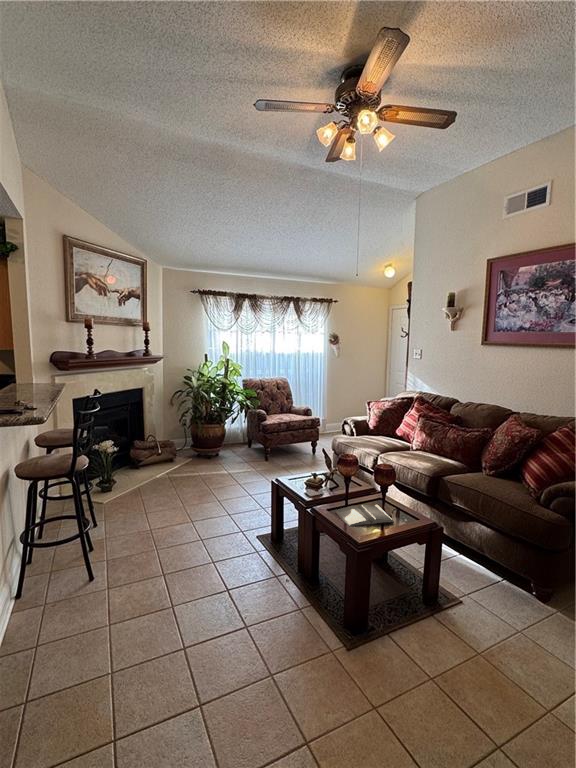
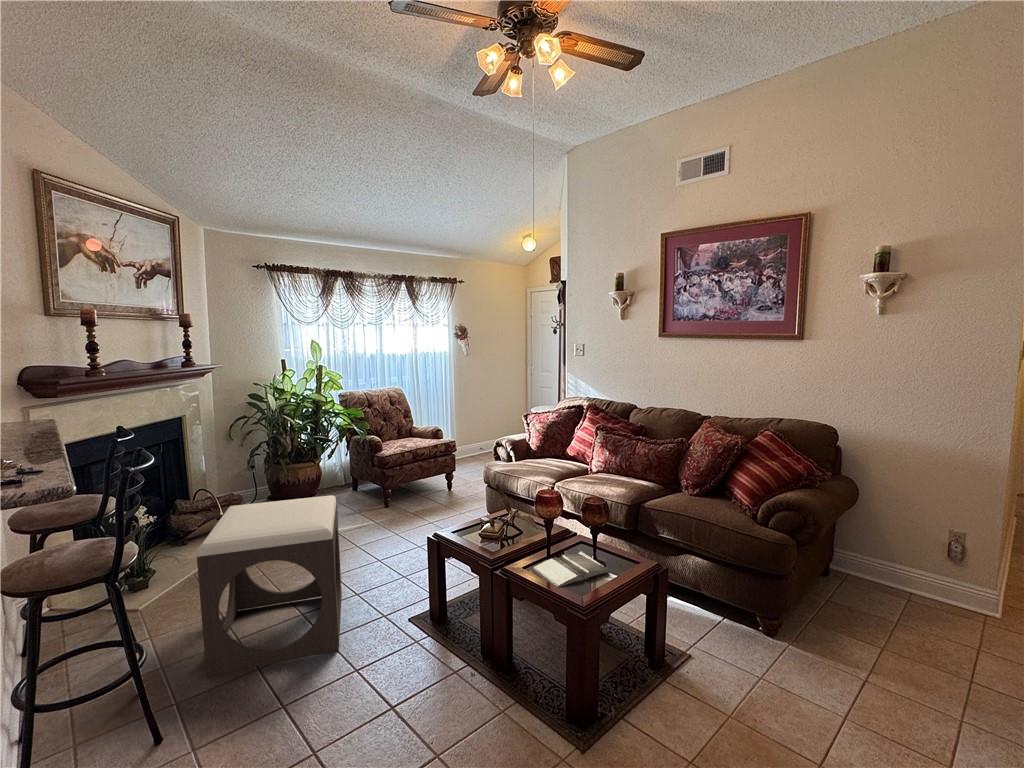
footstool: none [127,445,221,547] -> present [197,495,342,677]

